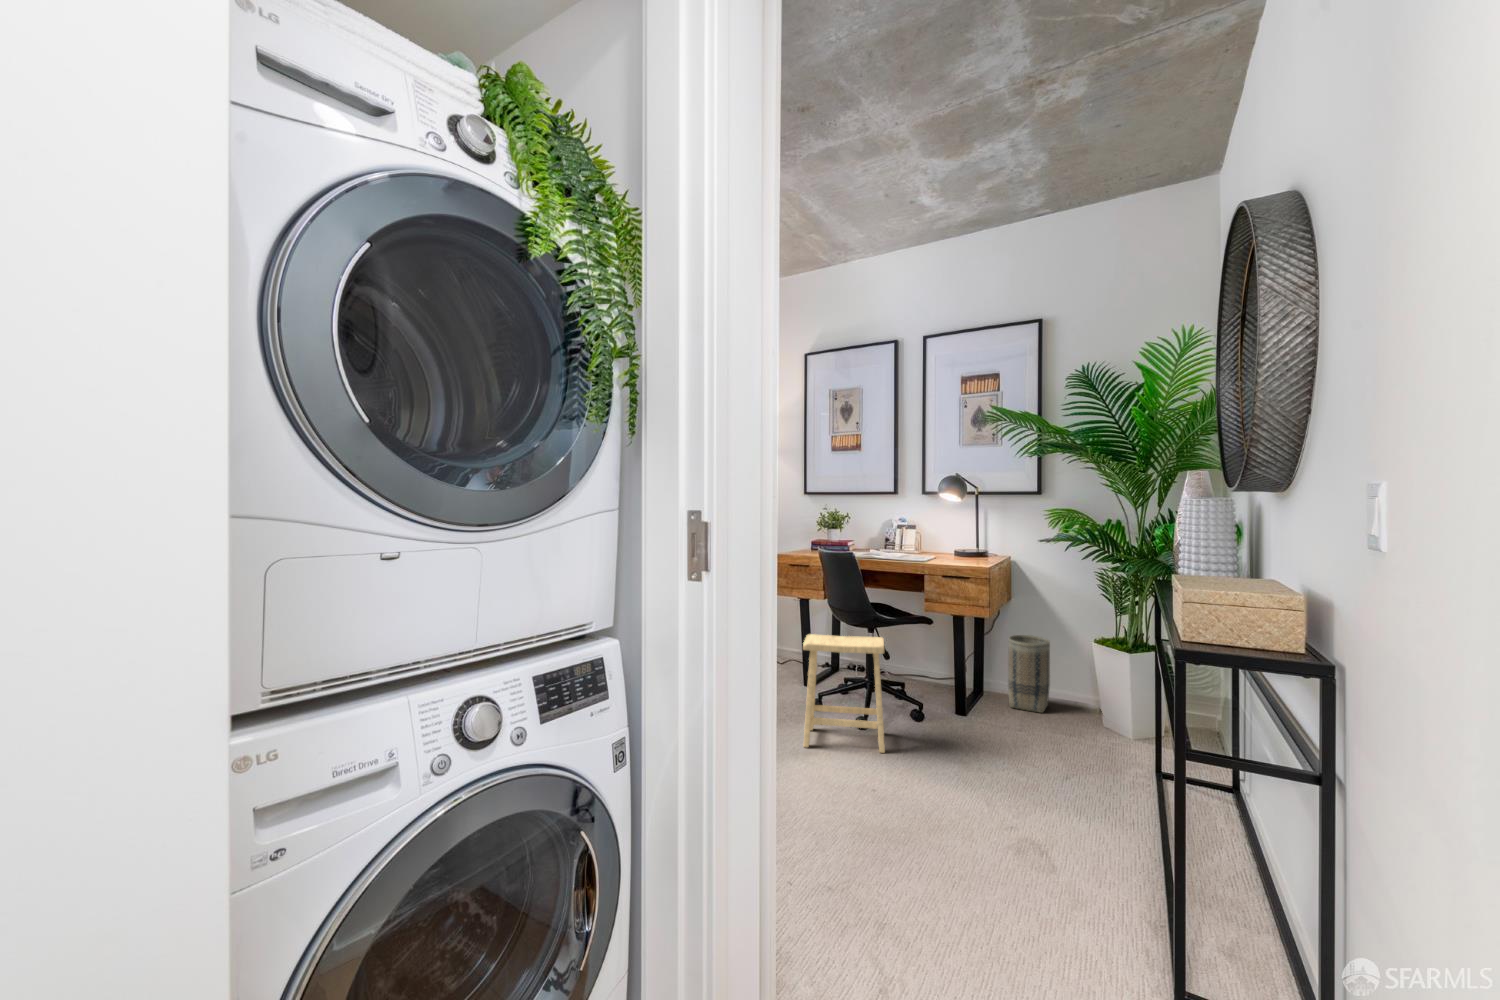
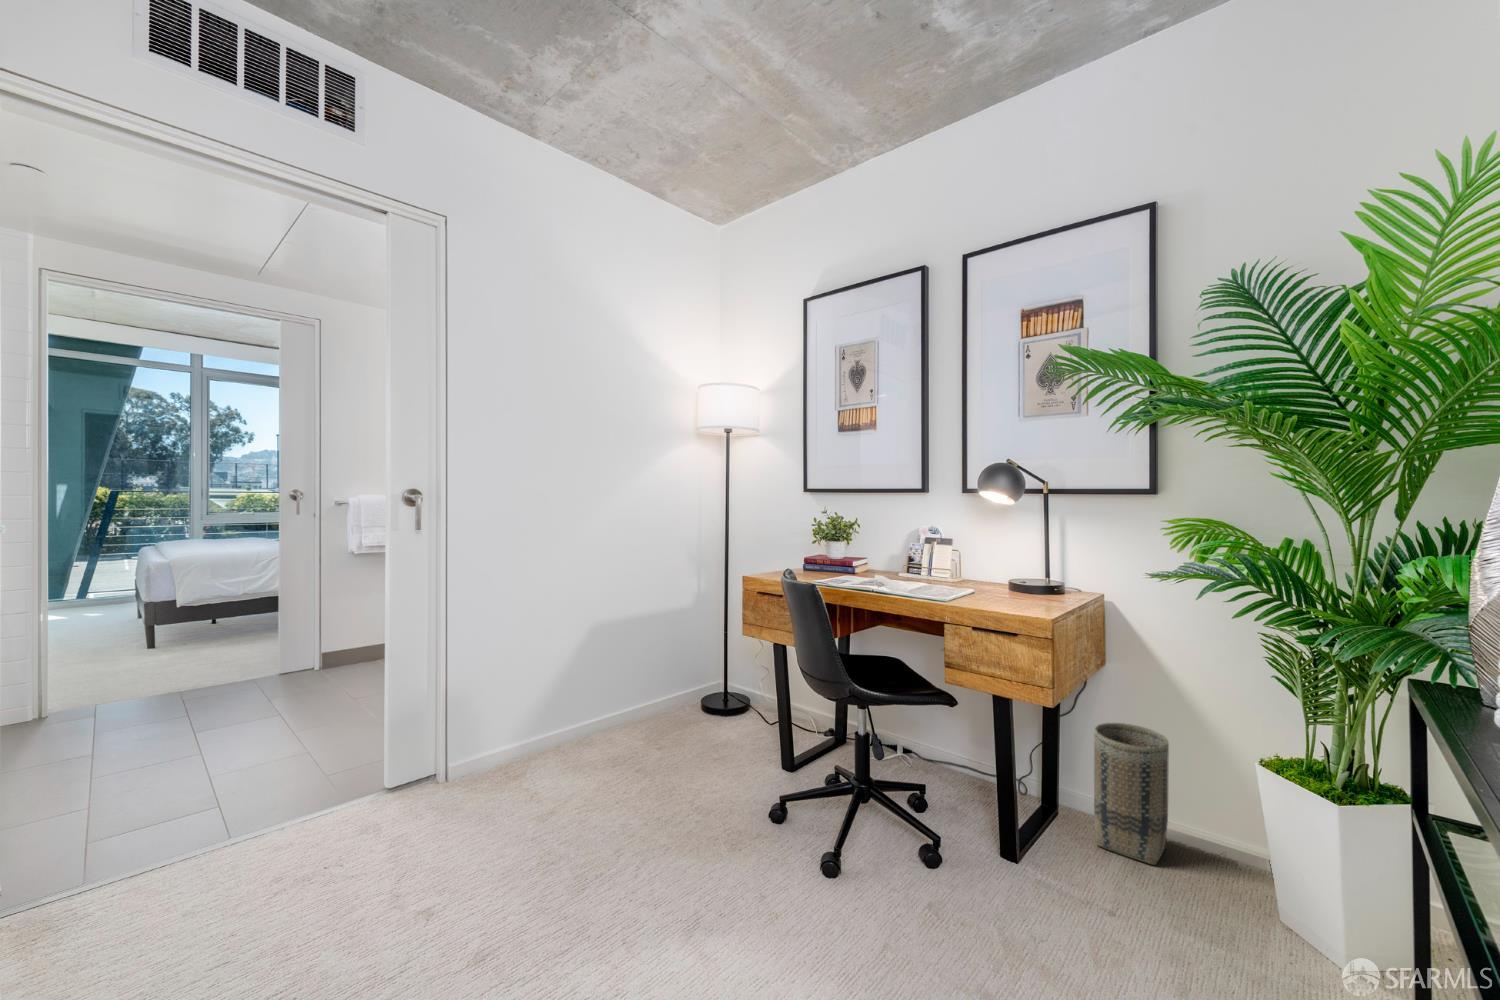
footstool: present [803,634,885,753] -> none [717,718,865,947]

